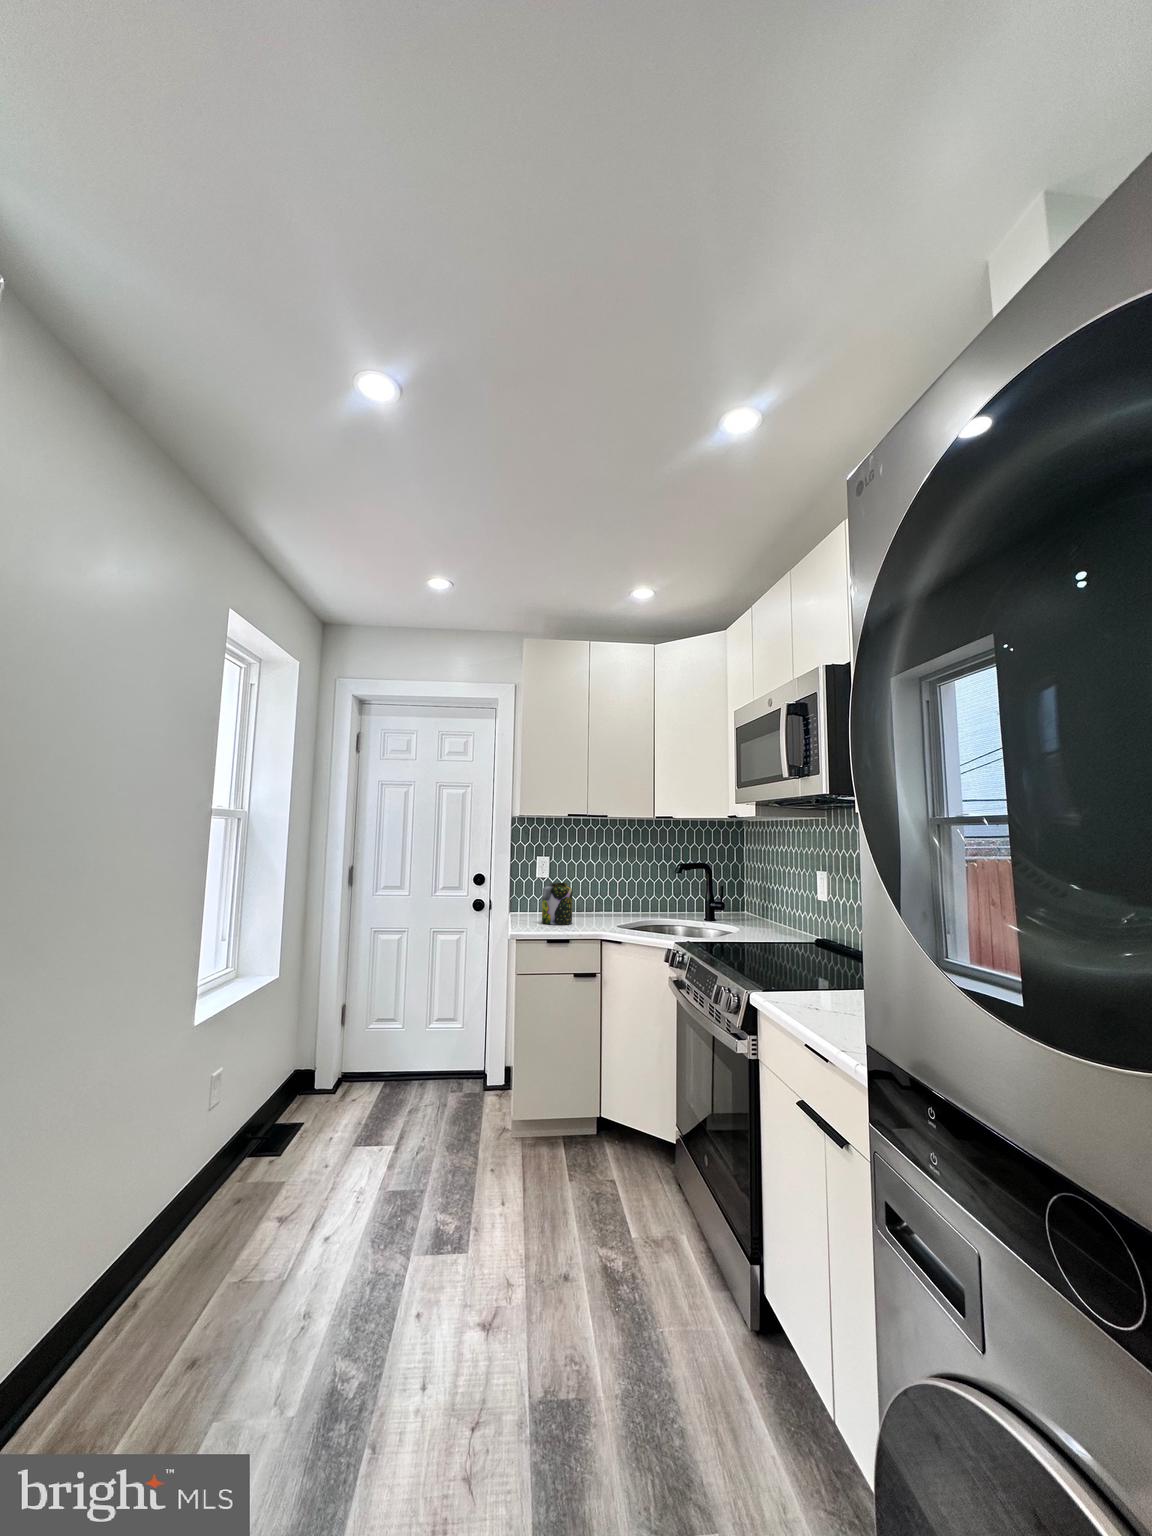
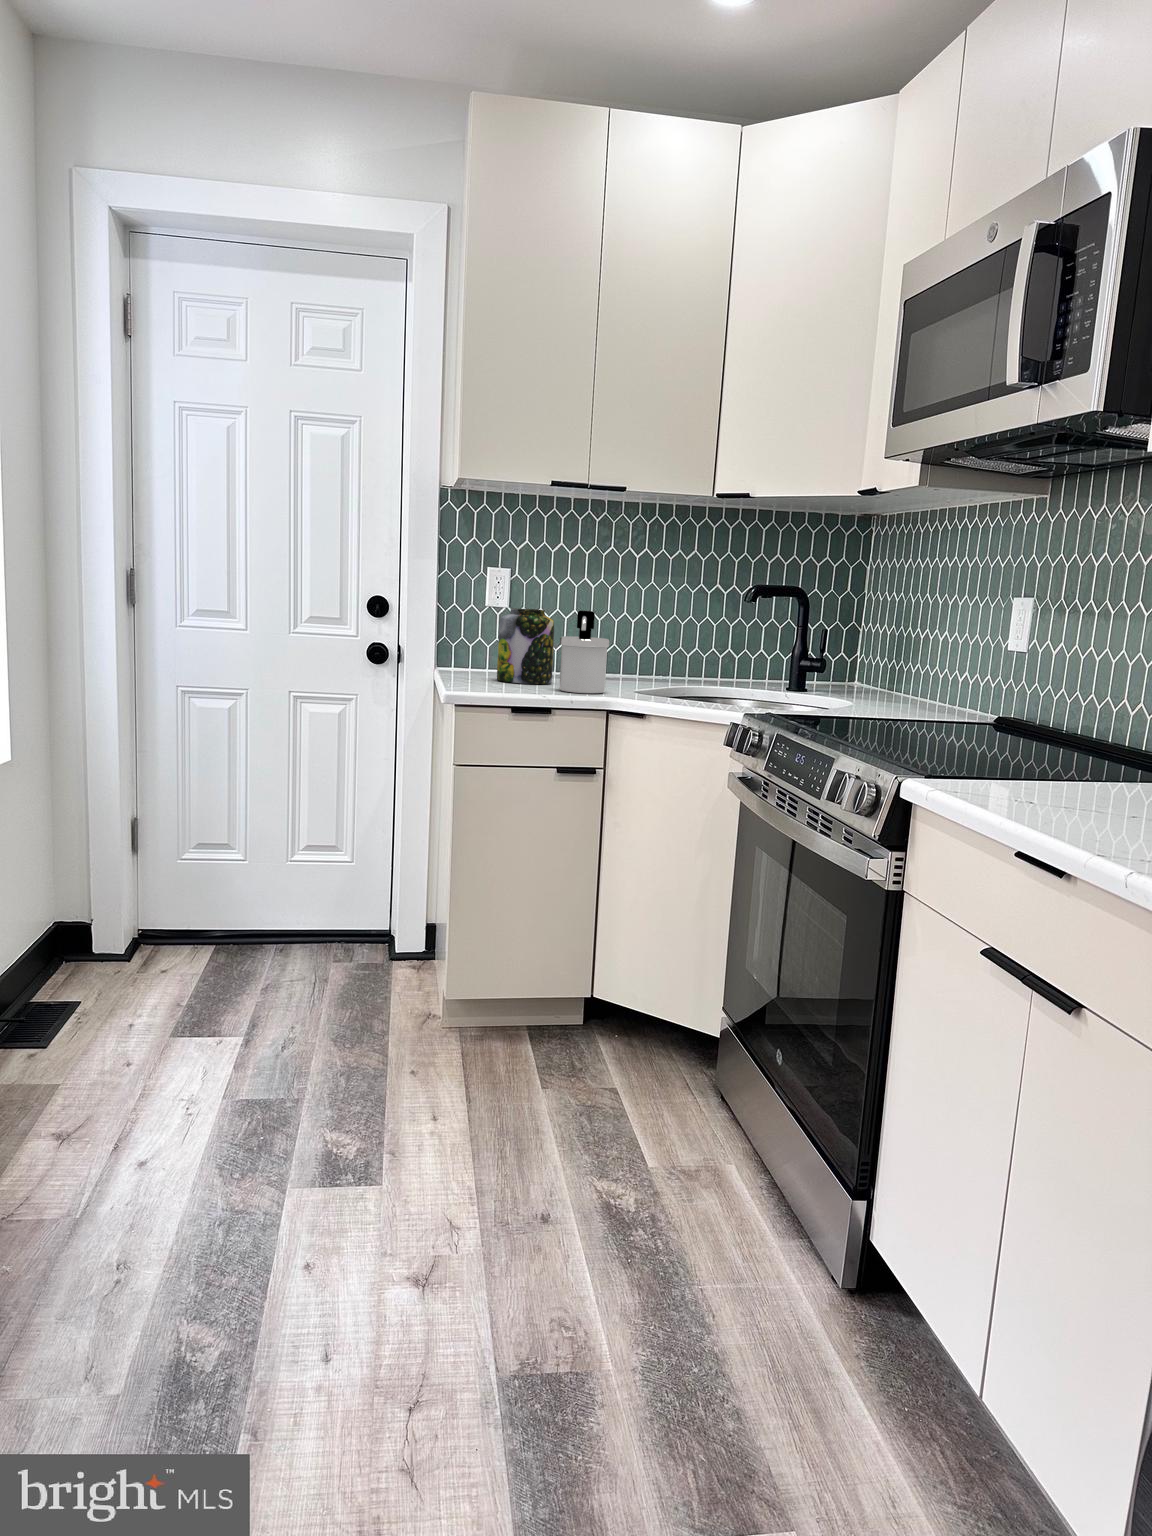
soap dispenser: none [574,885,601,931] -> present [559,610,609,693]

